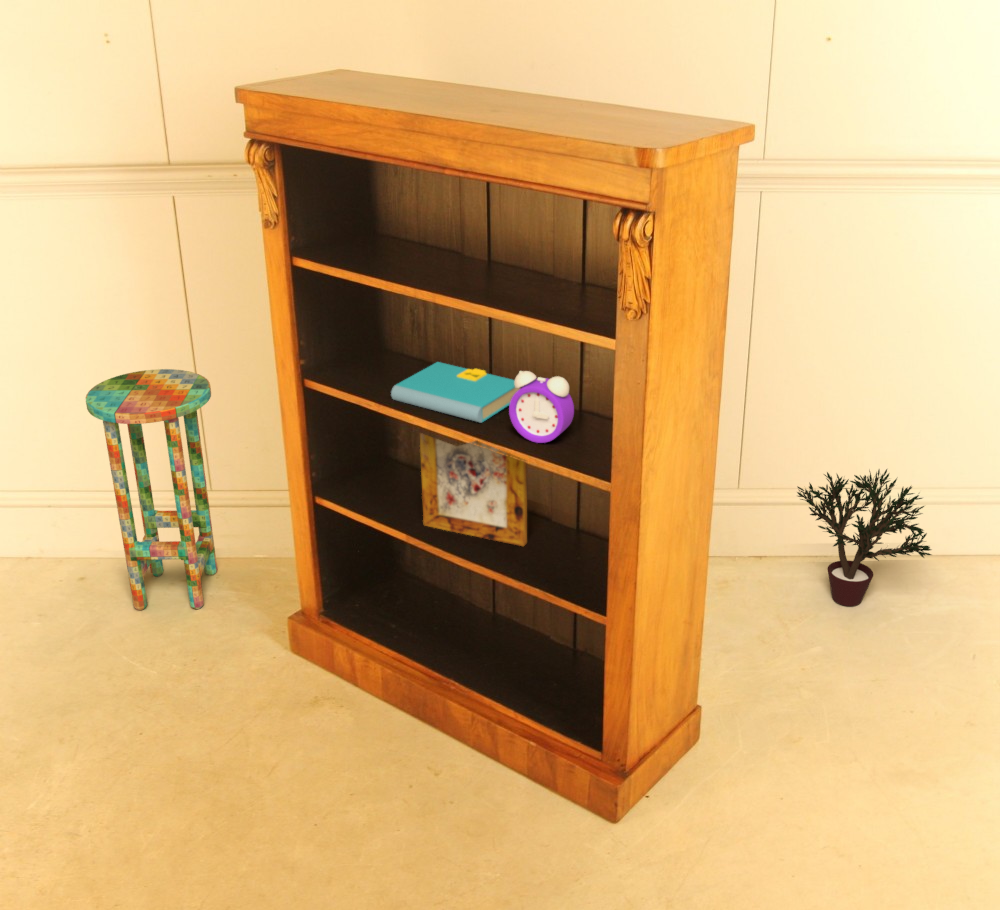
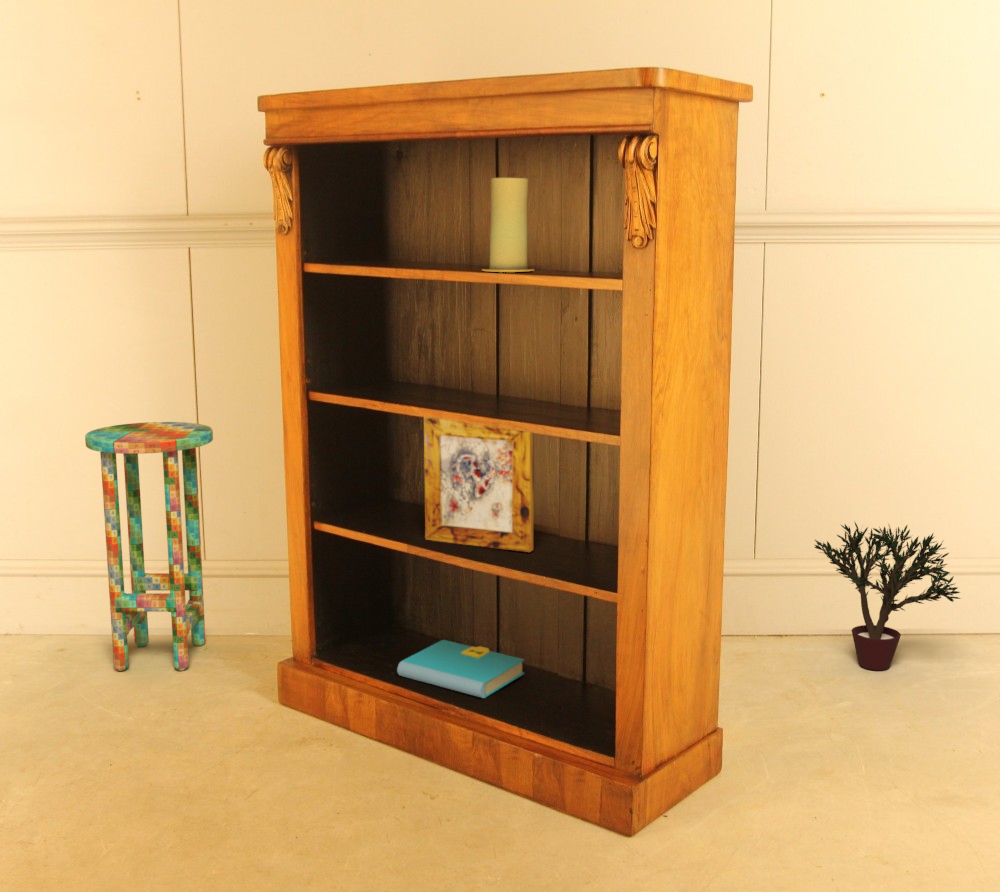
candle: none [474,195,527,298] -> present [483,178,533,272]
book: present [391,362,520,423] -> present [397,640,524,698]
alarm clock: present [509,371,574,443] -> none [516,347,582,419]

